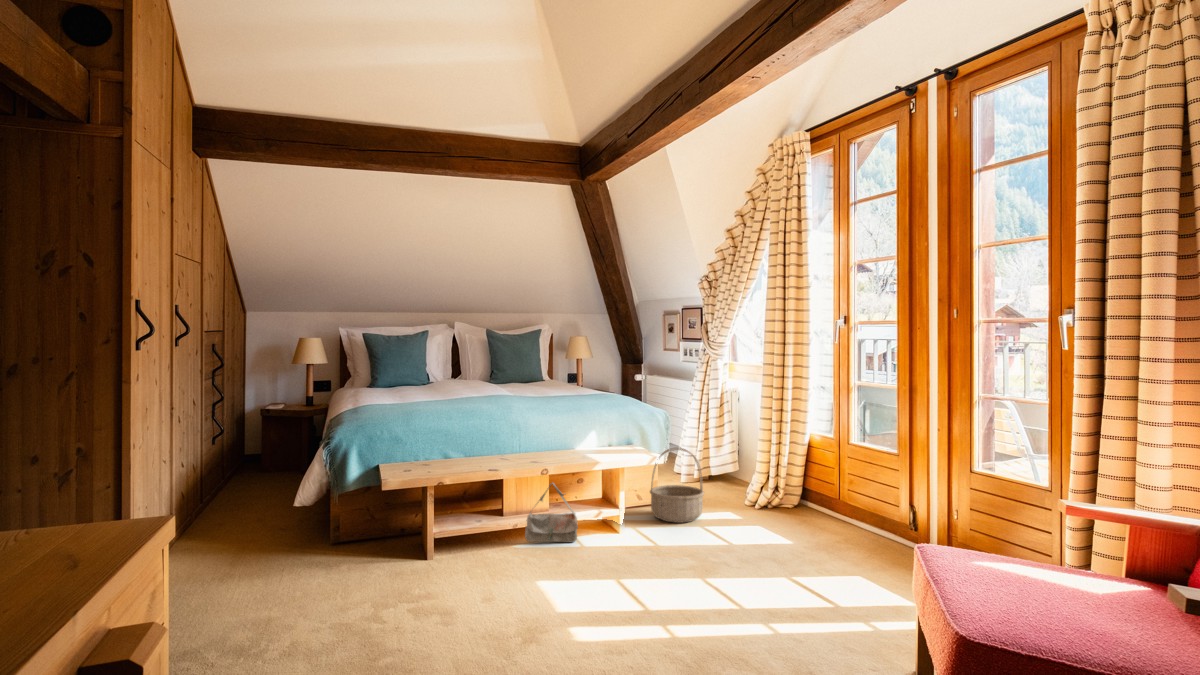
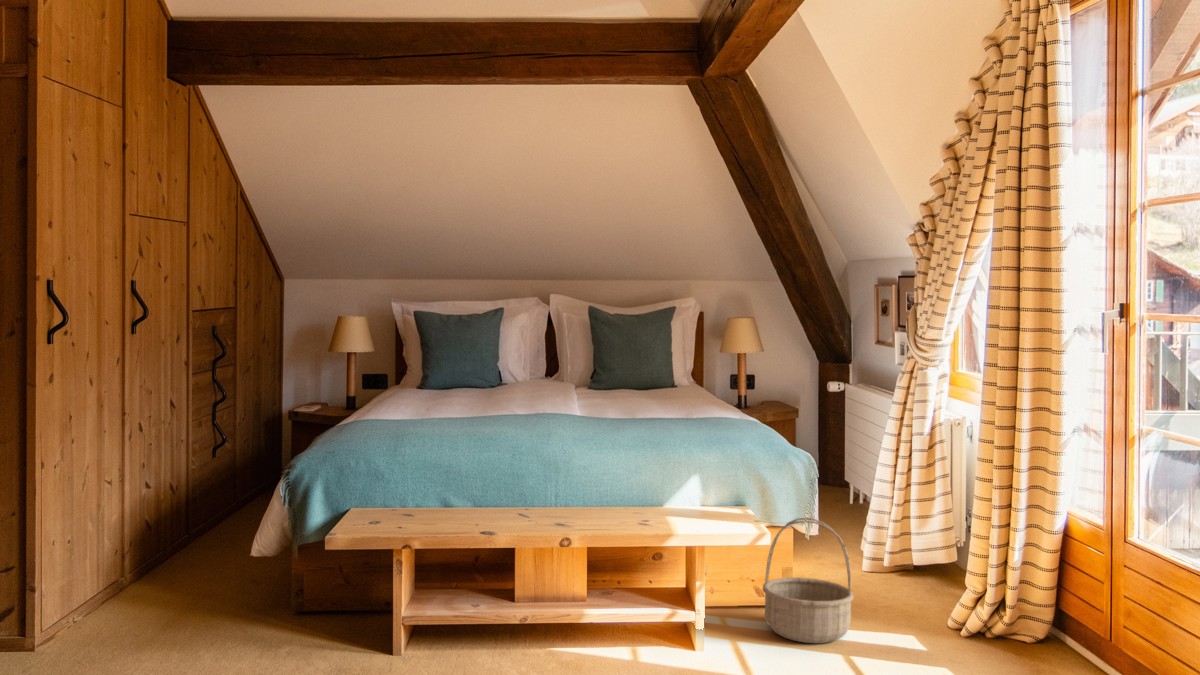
bag: present [525,483,578,542] -> none [541,560,621,655]

